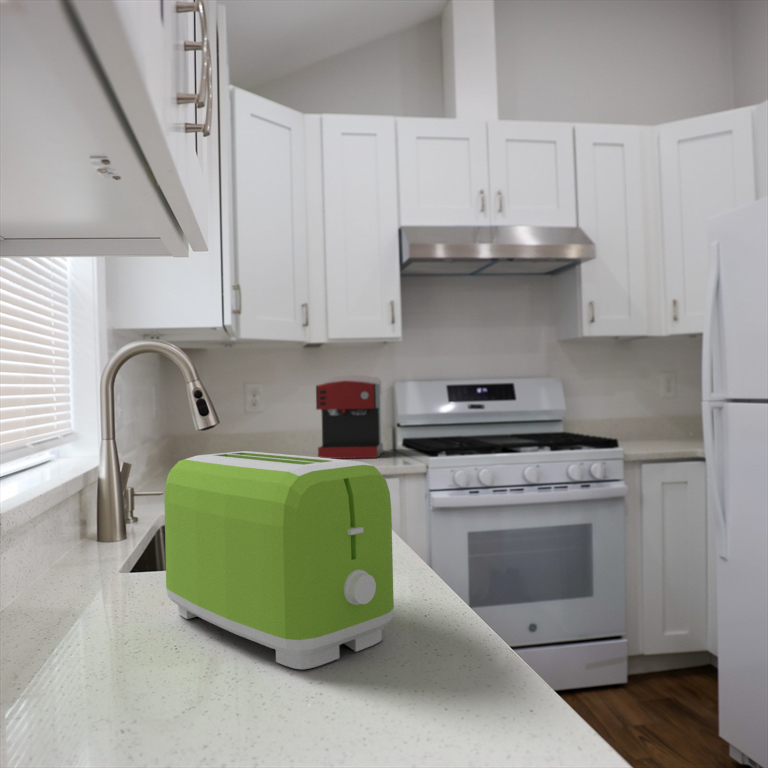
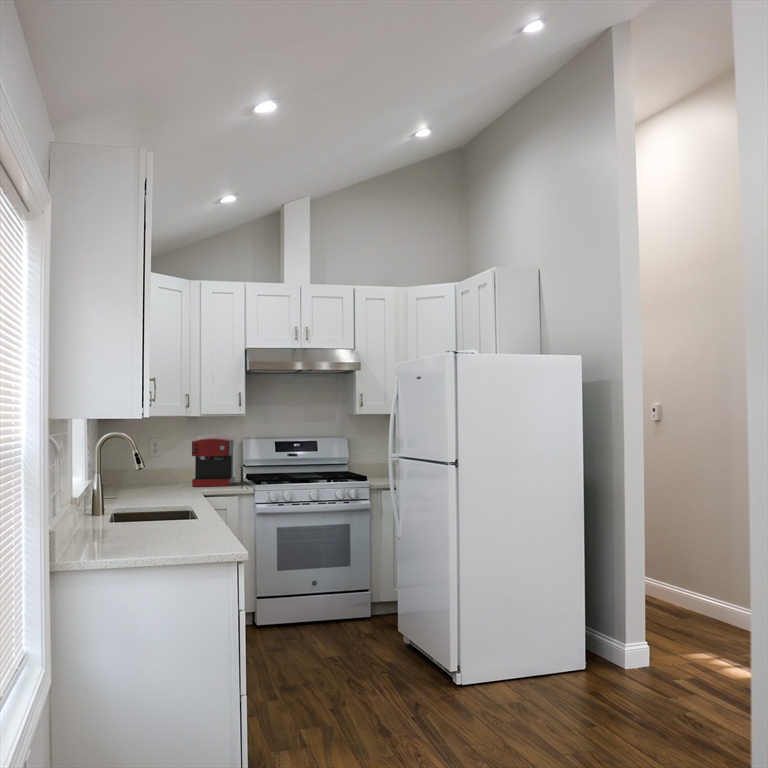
toaster: present [164,451,394,669] -> none [133,478,204,534]

